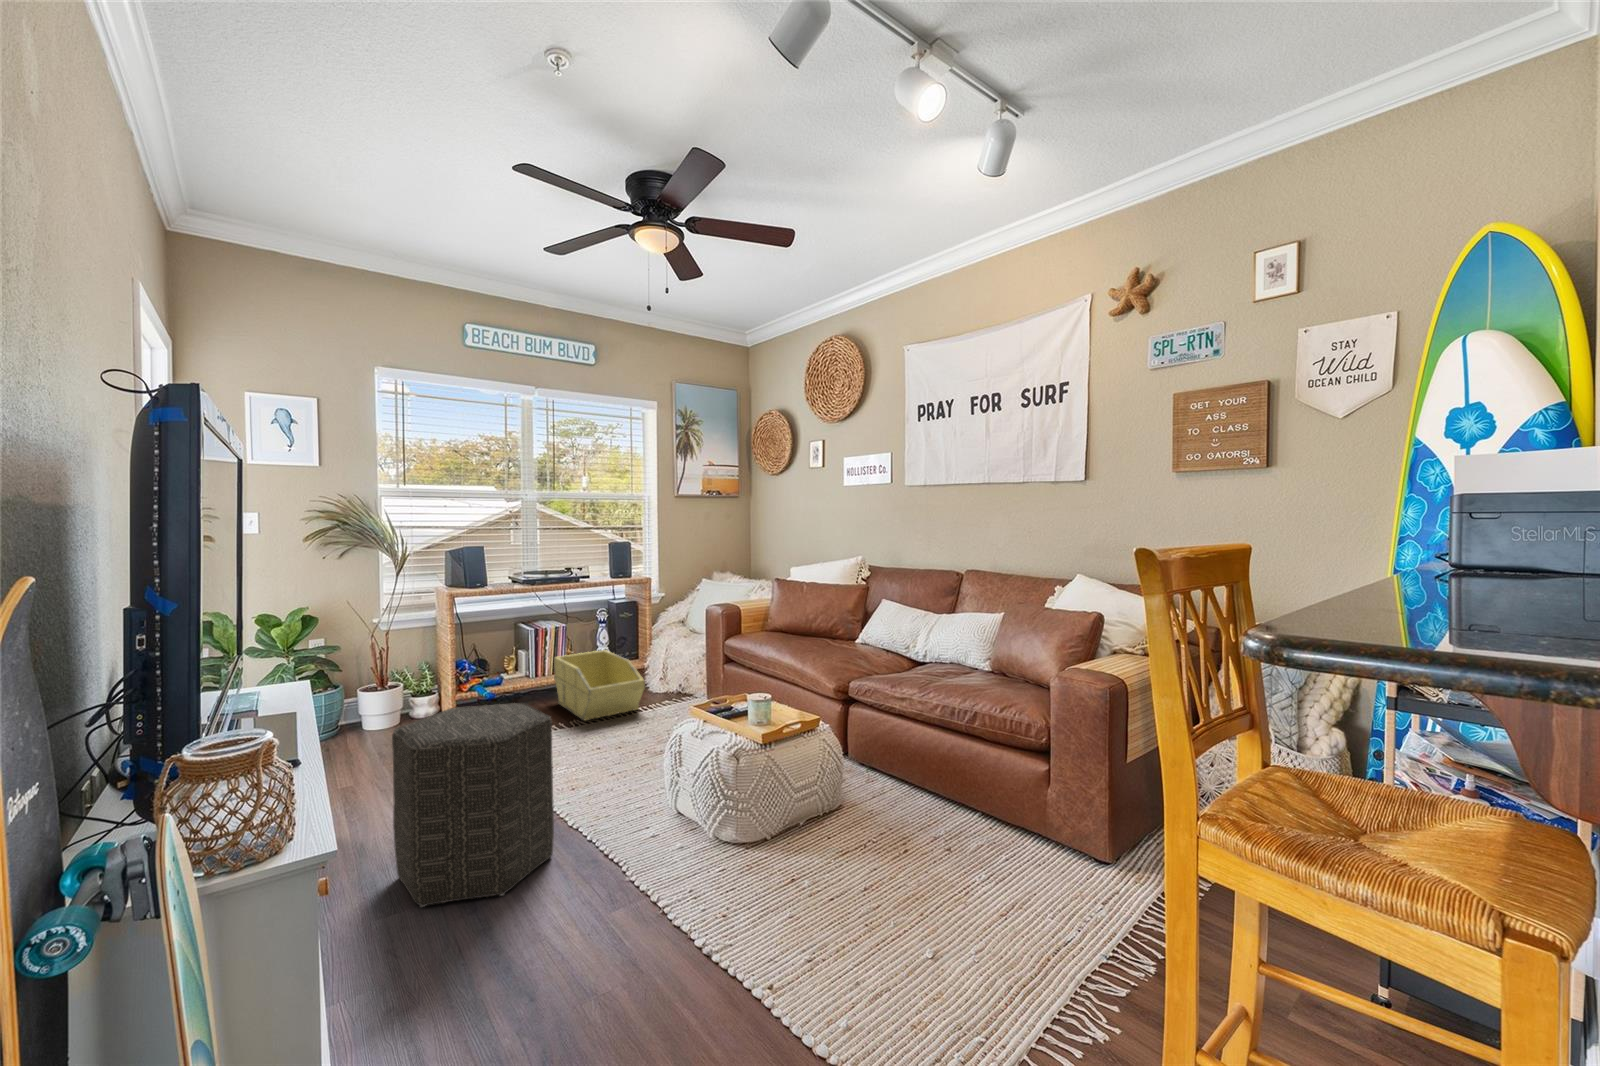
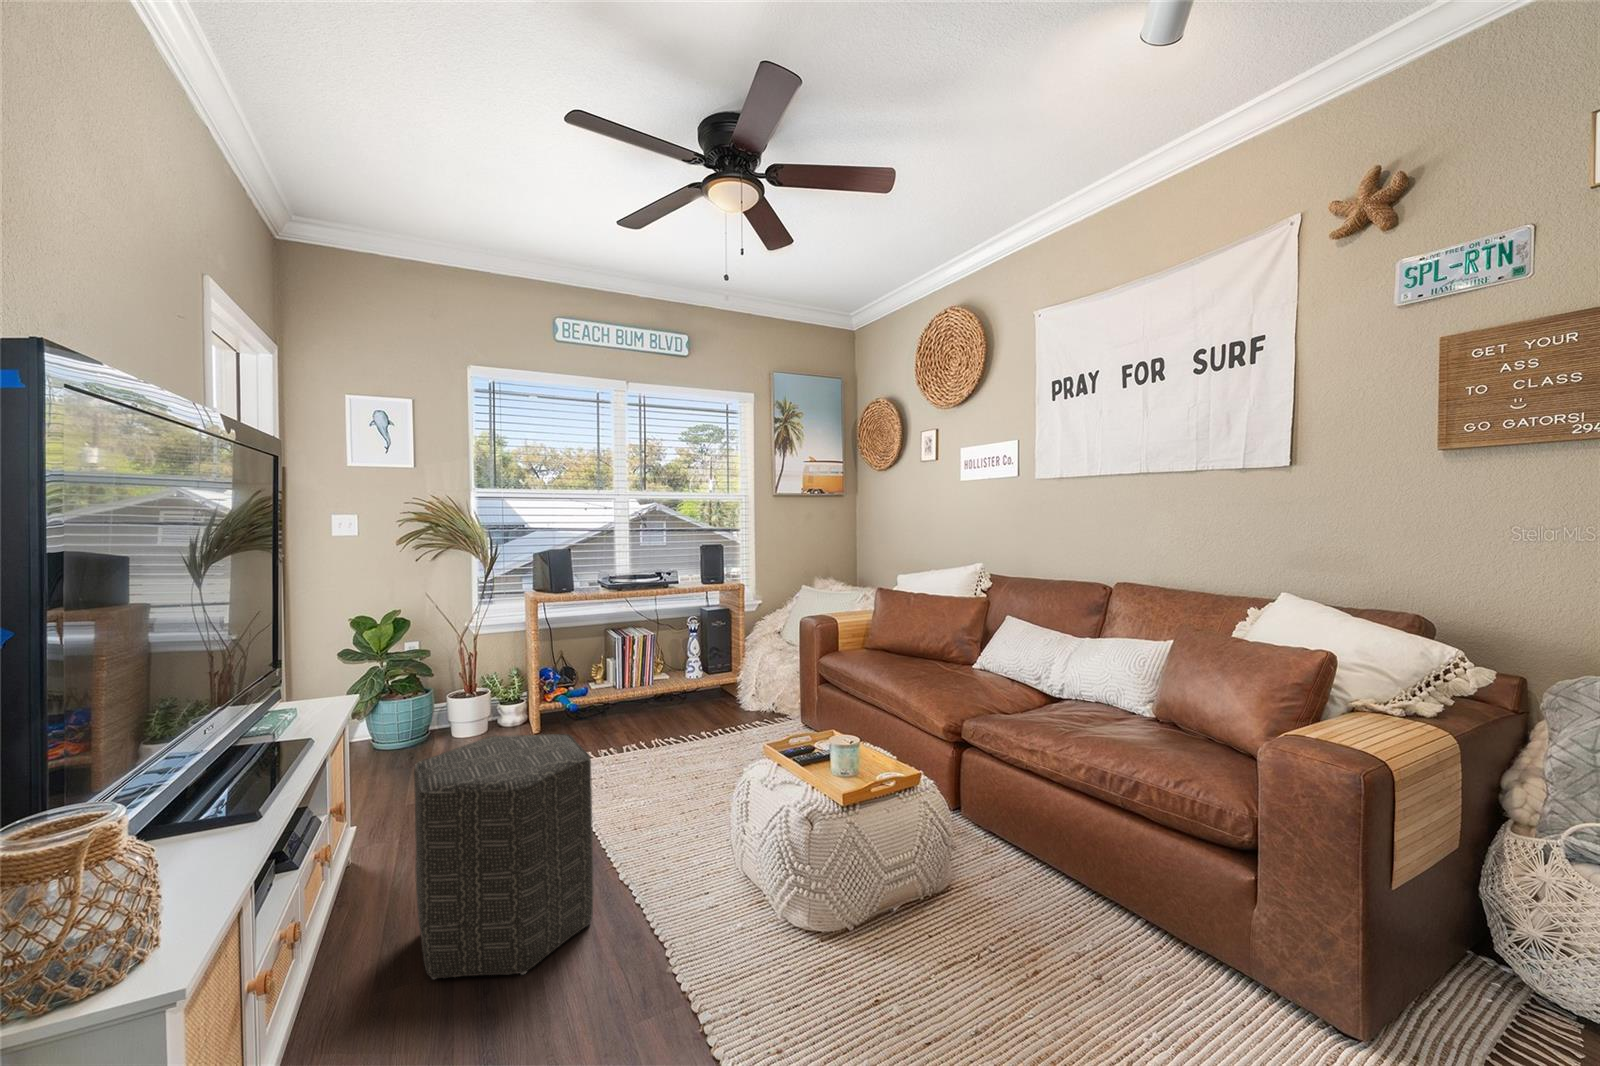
storage bin: present [554,650,645,720] -> none [640,663,732,742]

